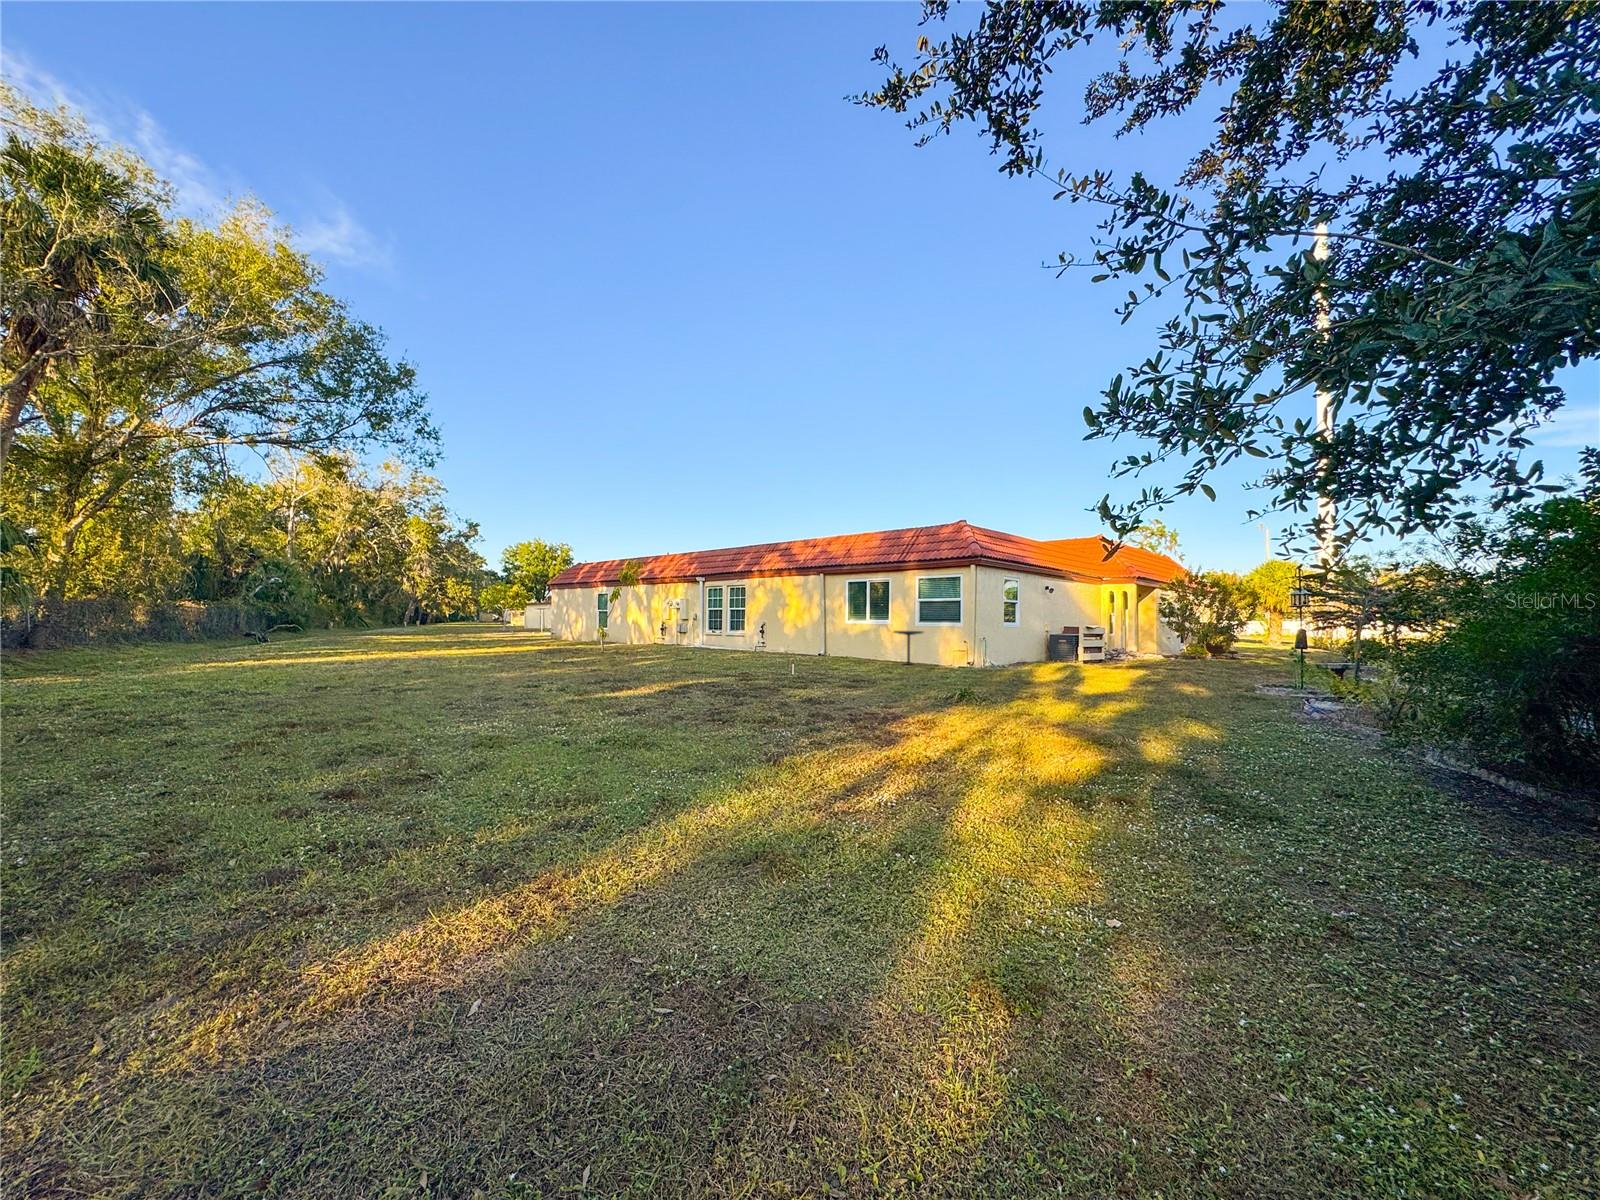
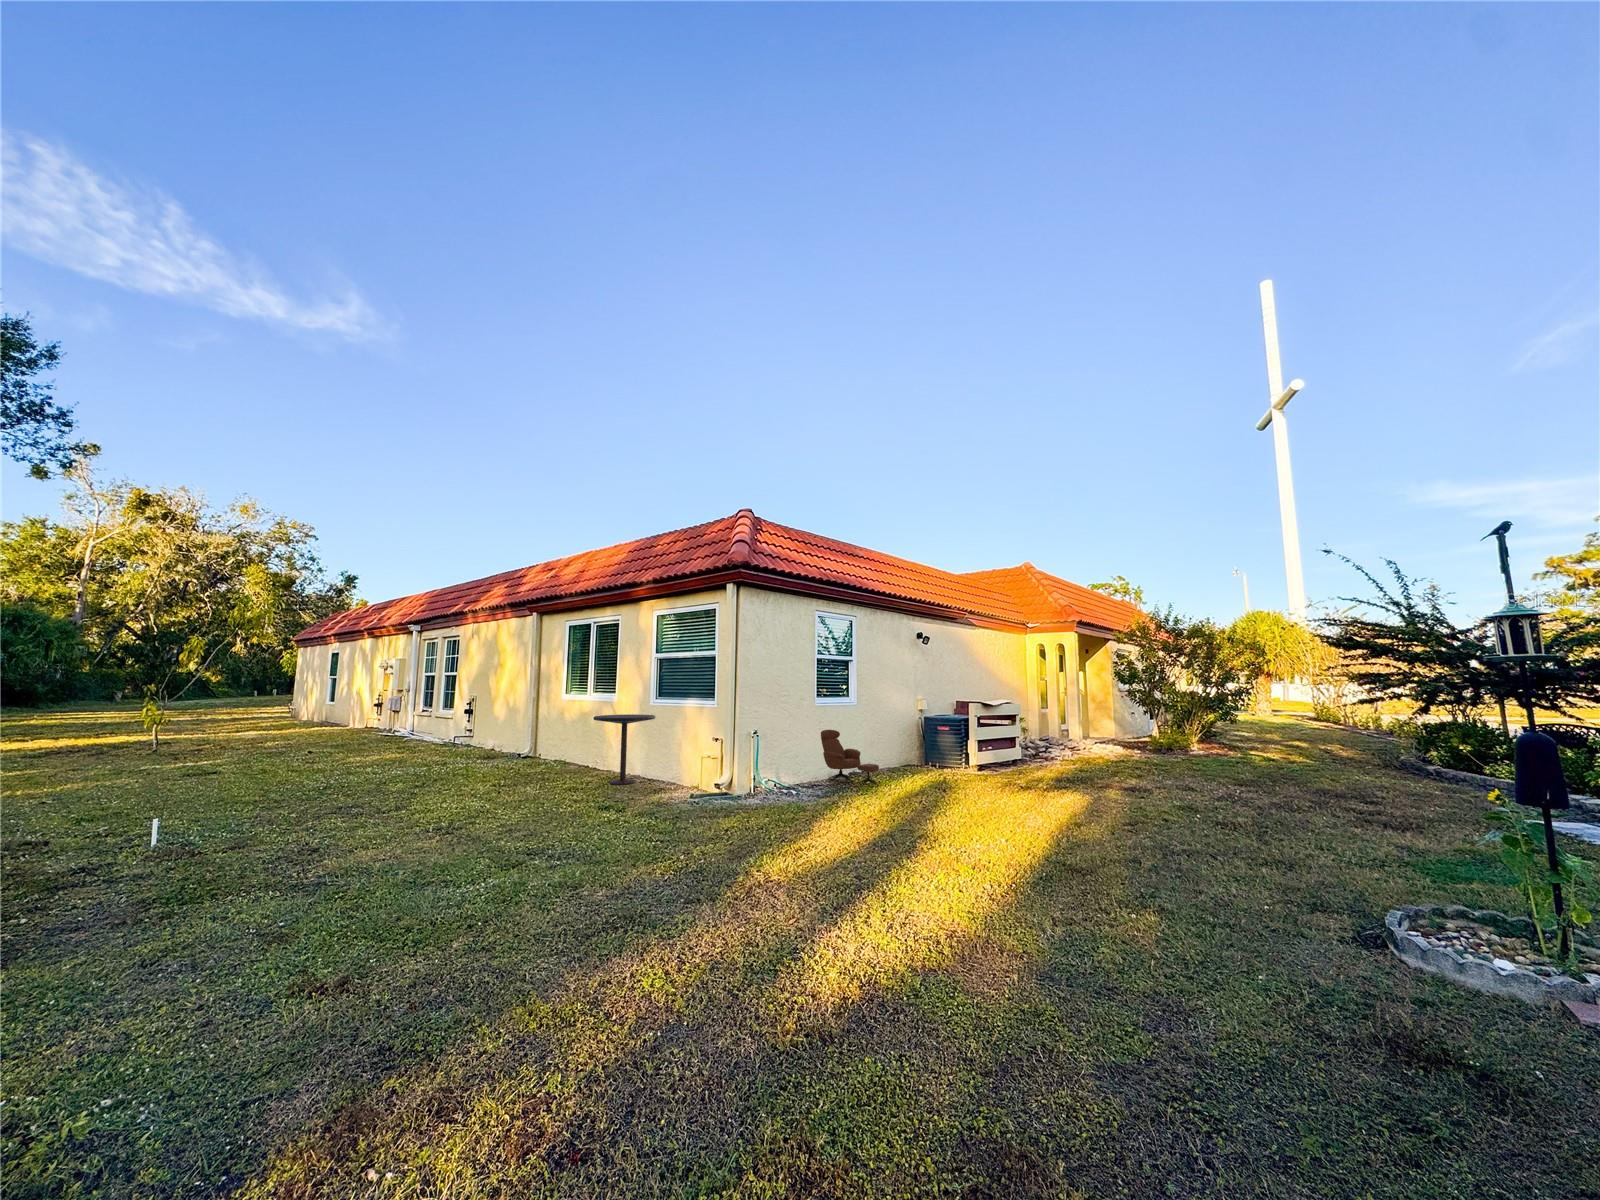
lounge chair: present [1205,642,1238,659] -> present [821,730,879,786]

